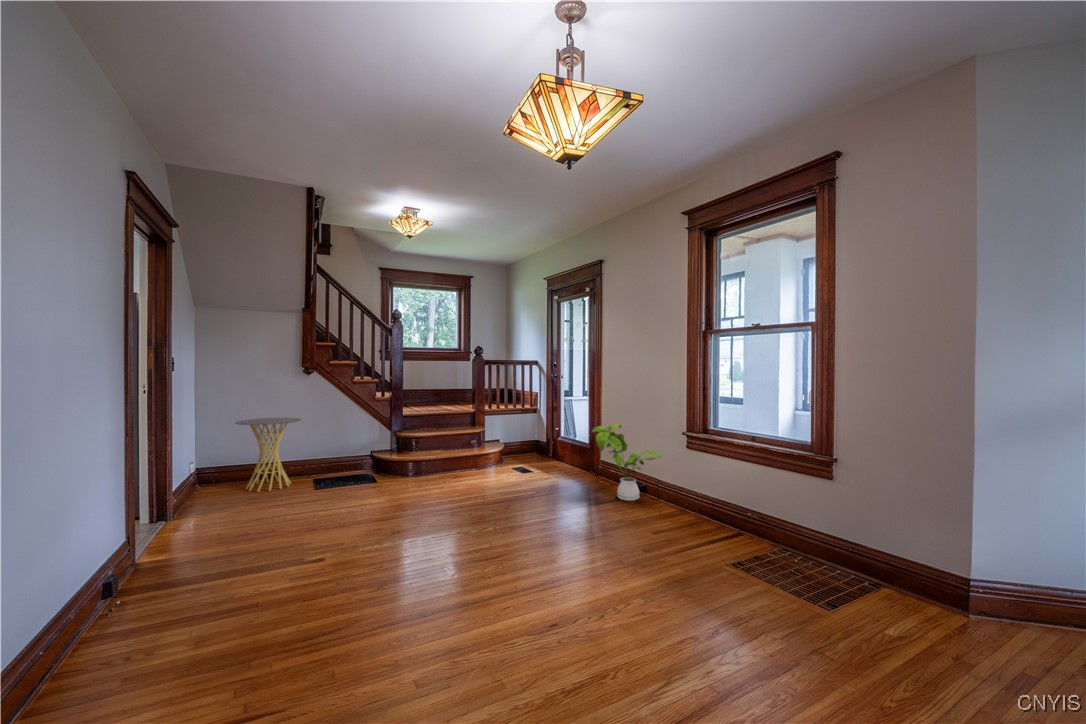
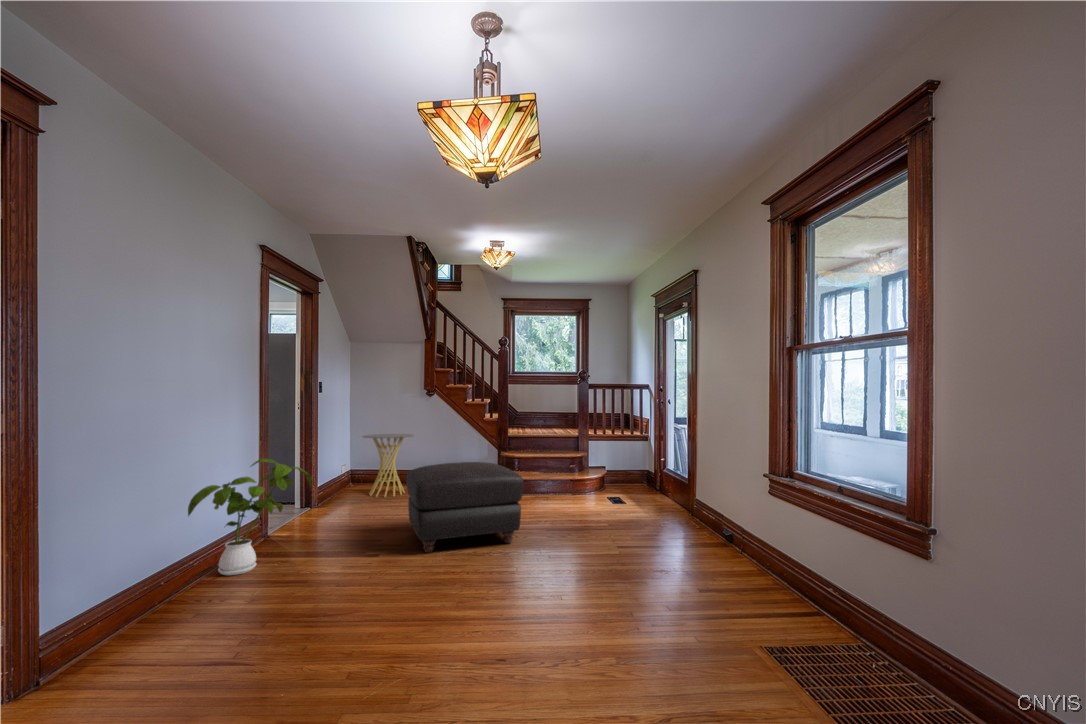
house plant: present [591,424,662,501] -> present [188,459,312,575]
ottoman: none [333,449,471,550] -> present [406,462,524,553]

